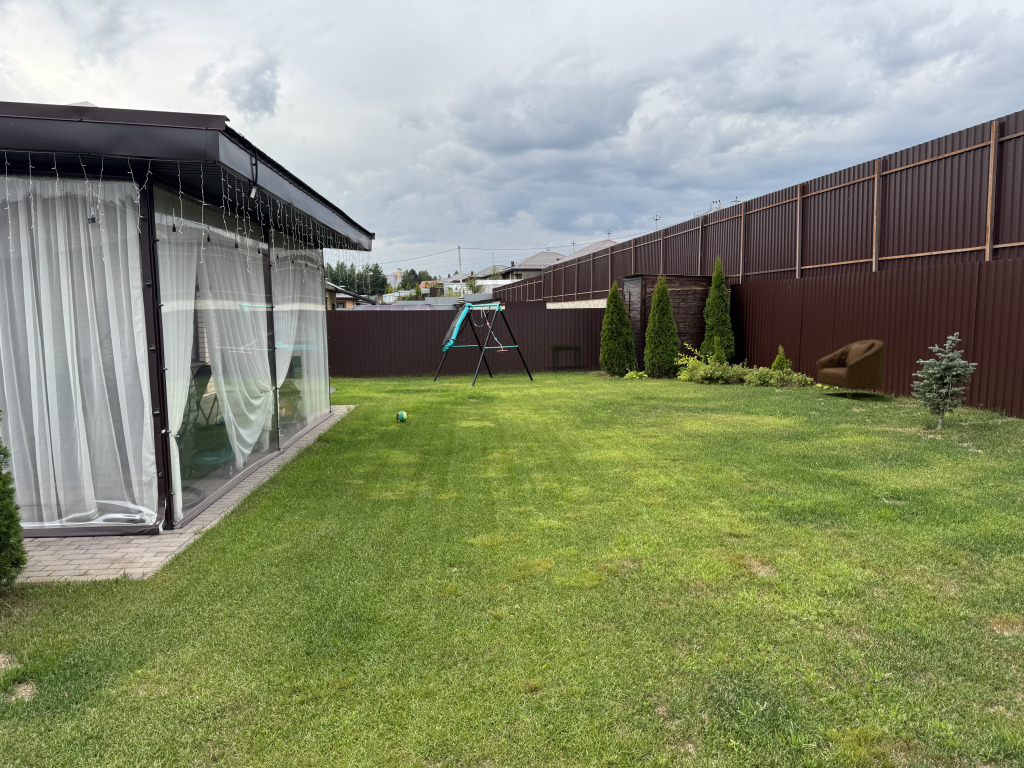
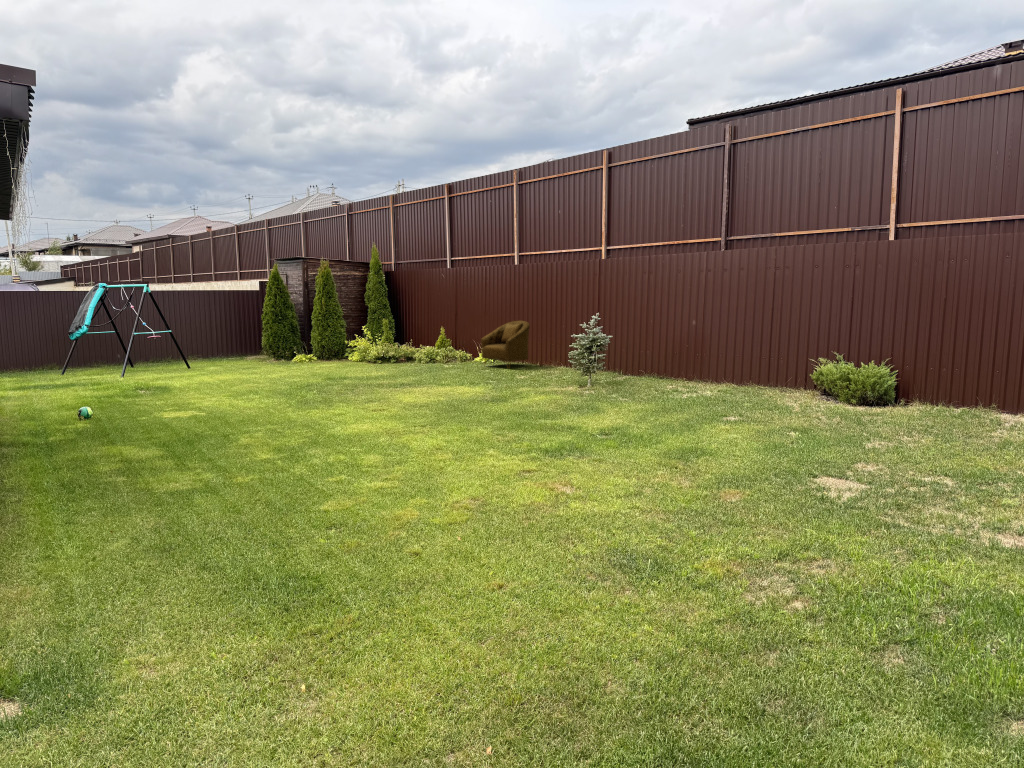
round table: present [549,345,584,369] -> none [193,329,238,356]

